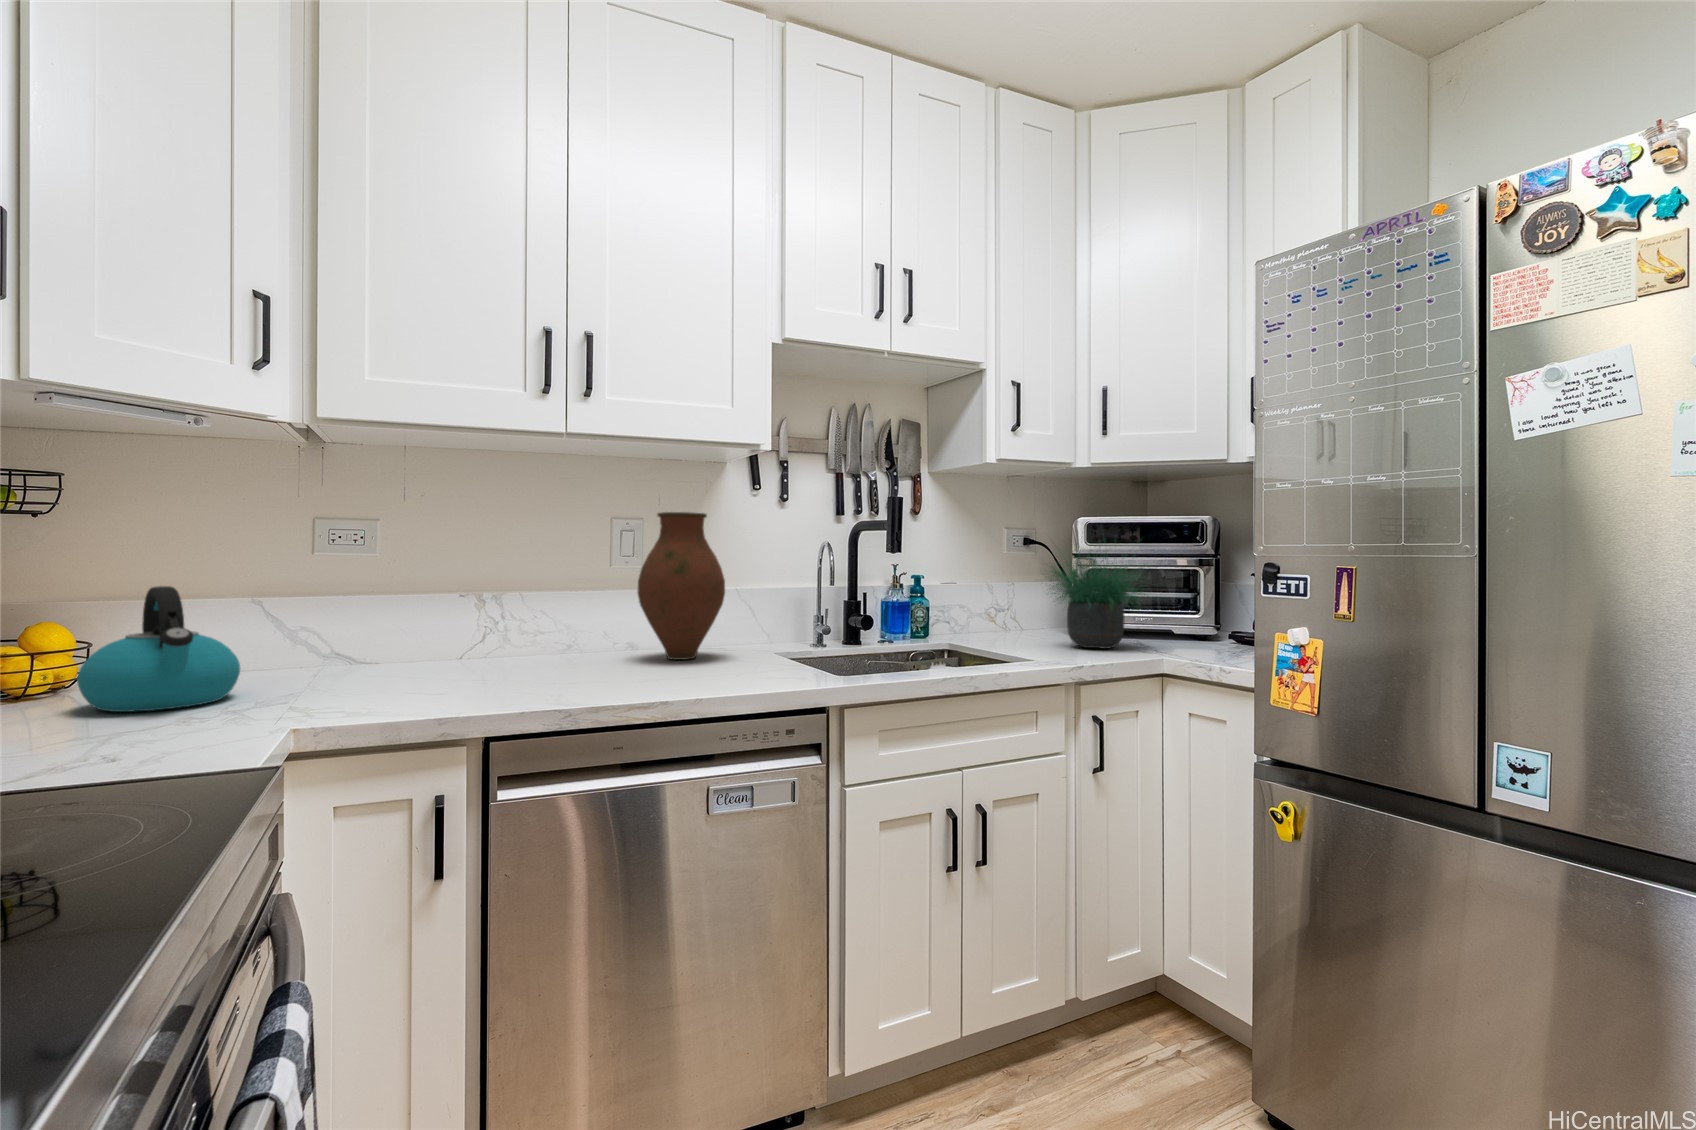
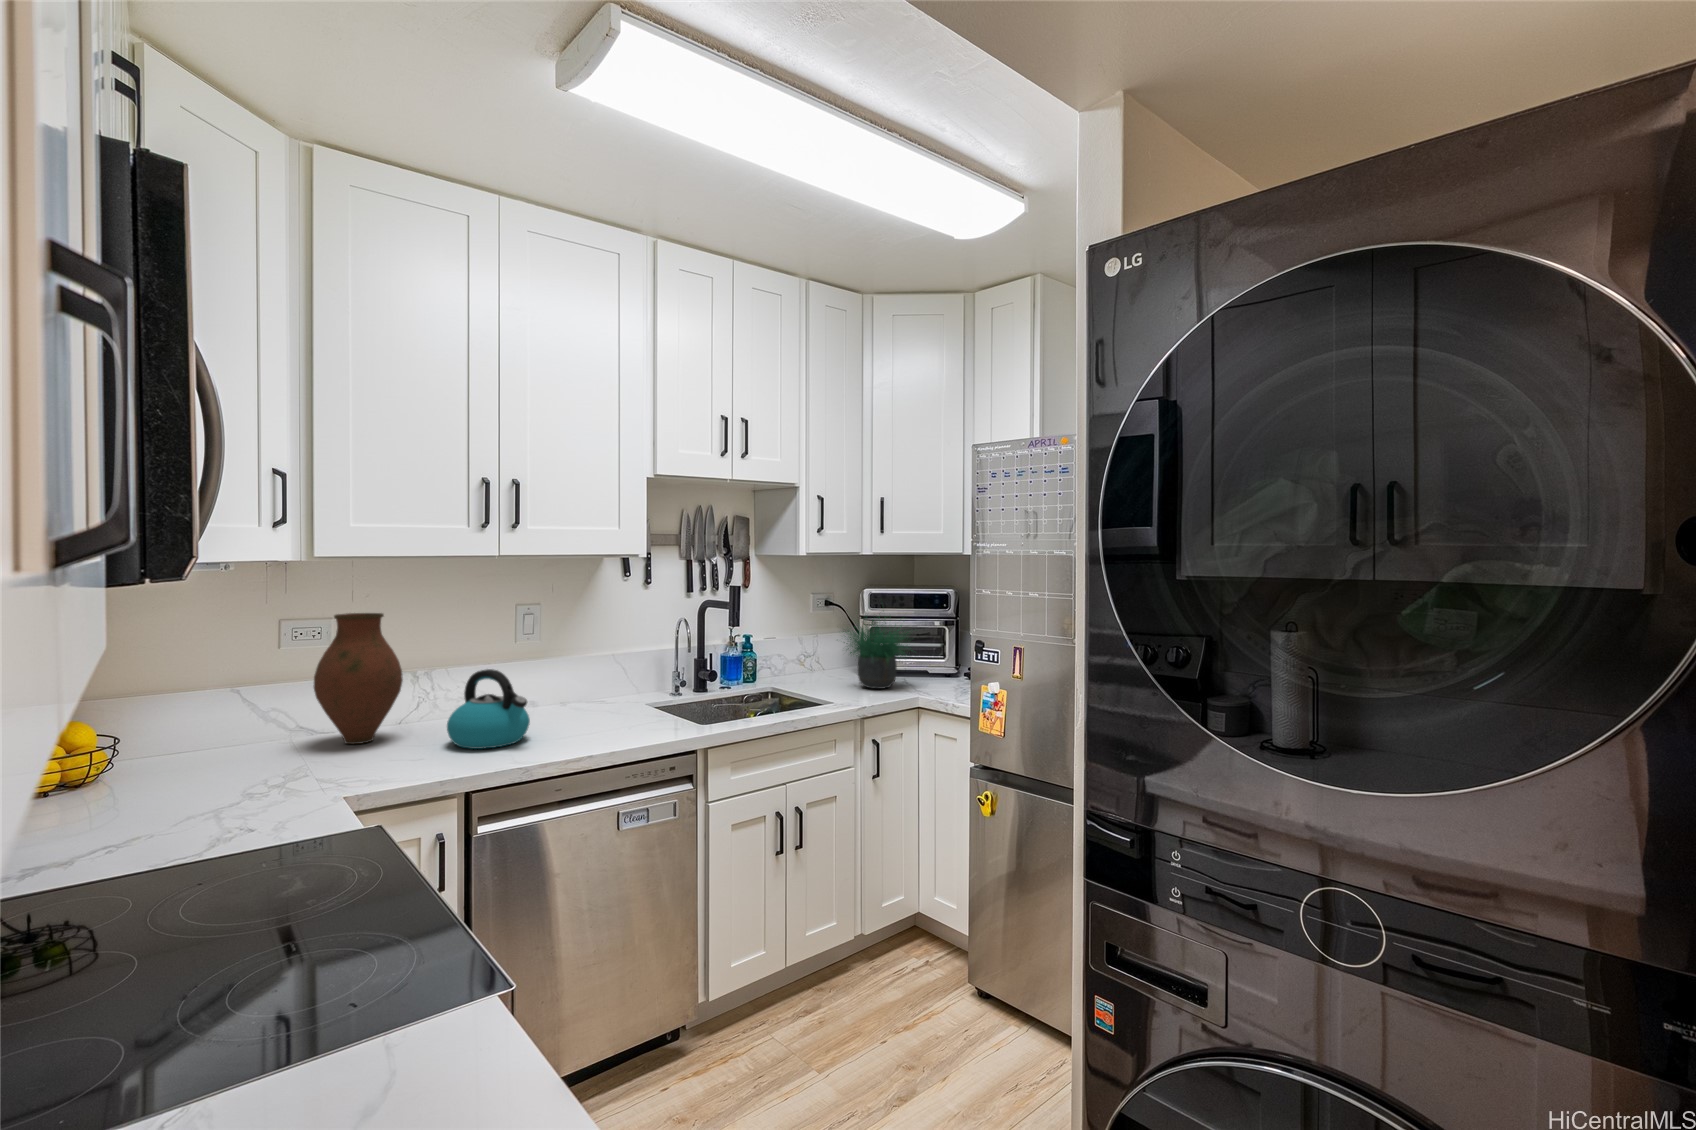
vase: present [638,512,725,660] -> present [314,613,403,744]
kettle: present [77,586,240,712] -> present [447,669,530,749]

